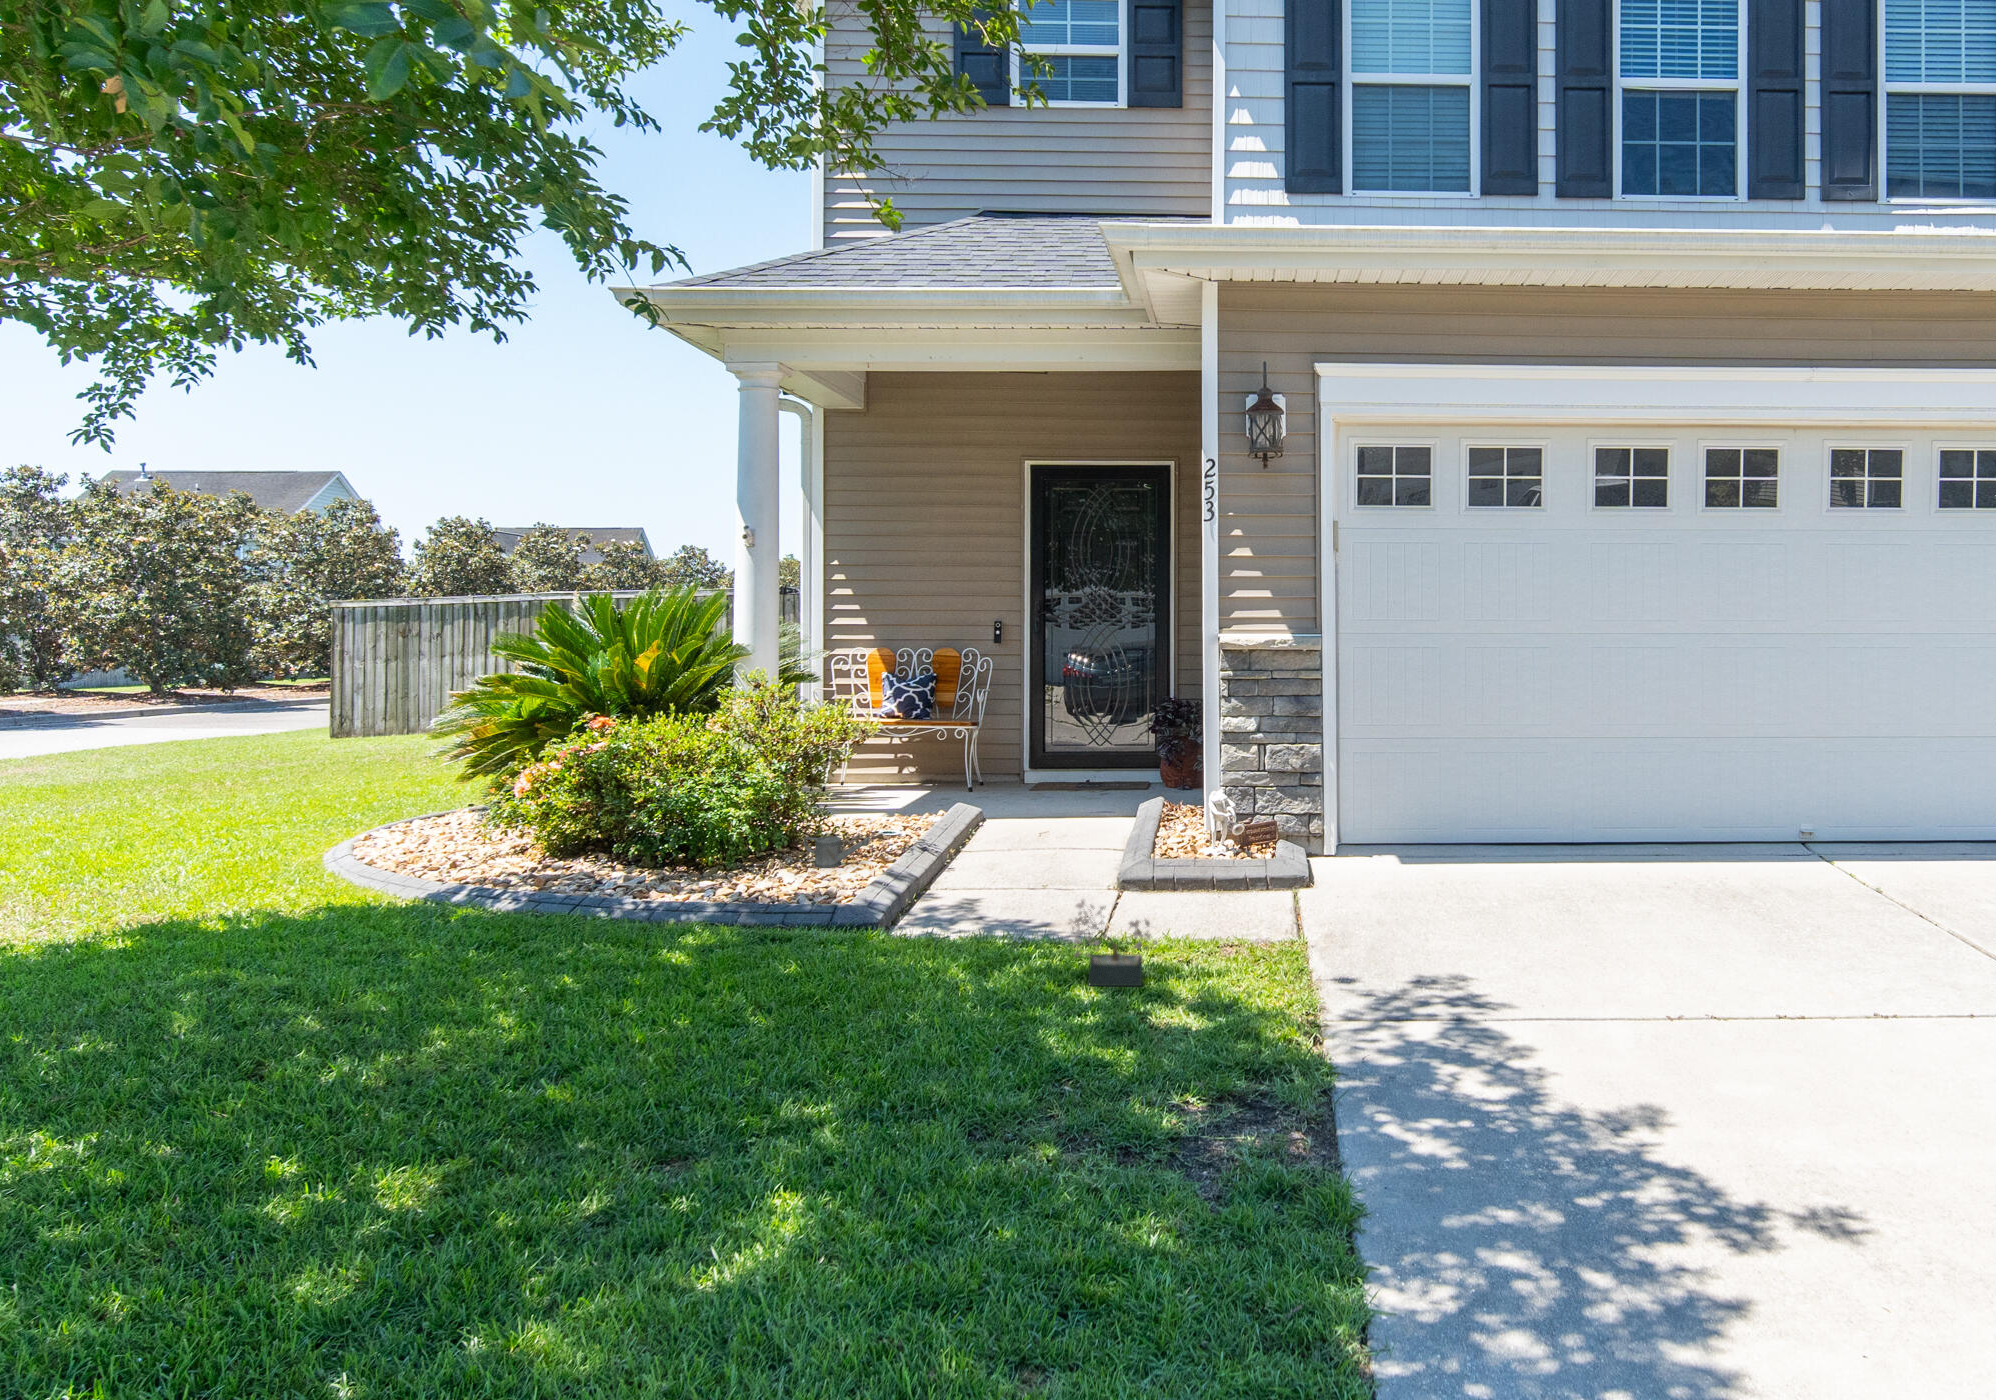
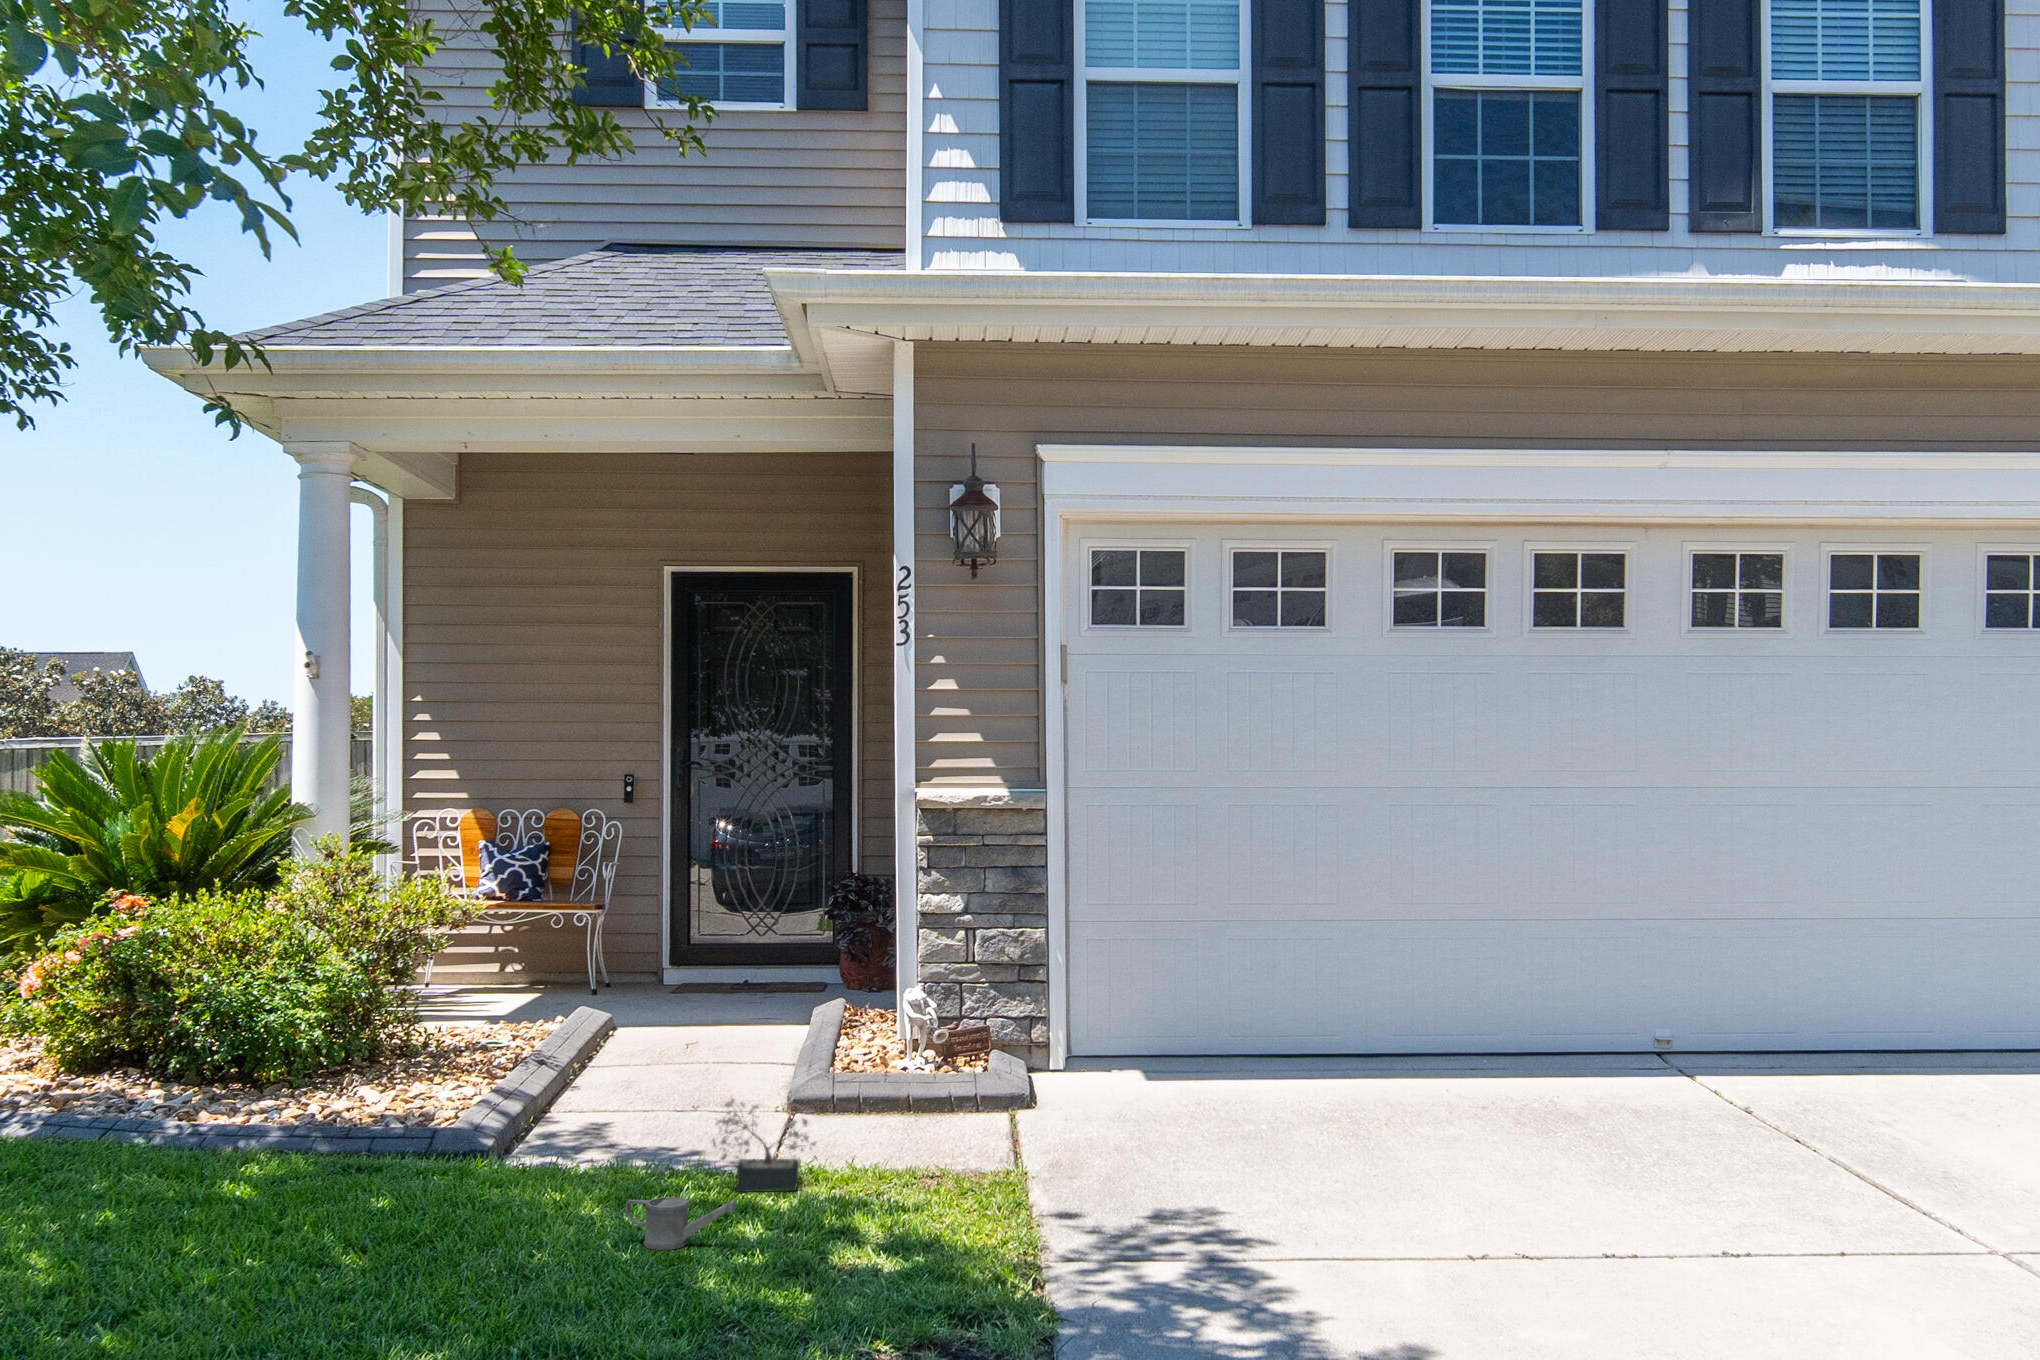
watering can: present [804,836,869,868] -> present [625,1197,737,1250]

